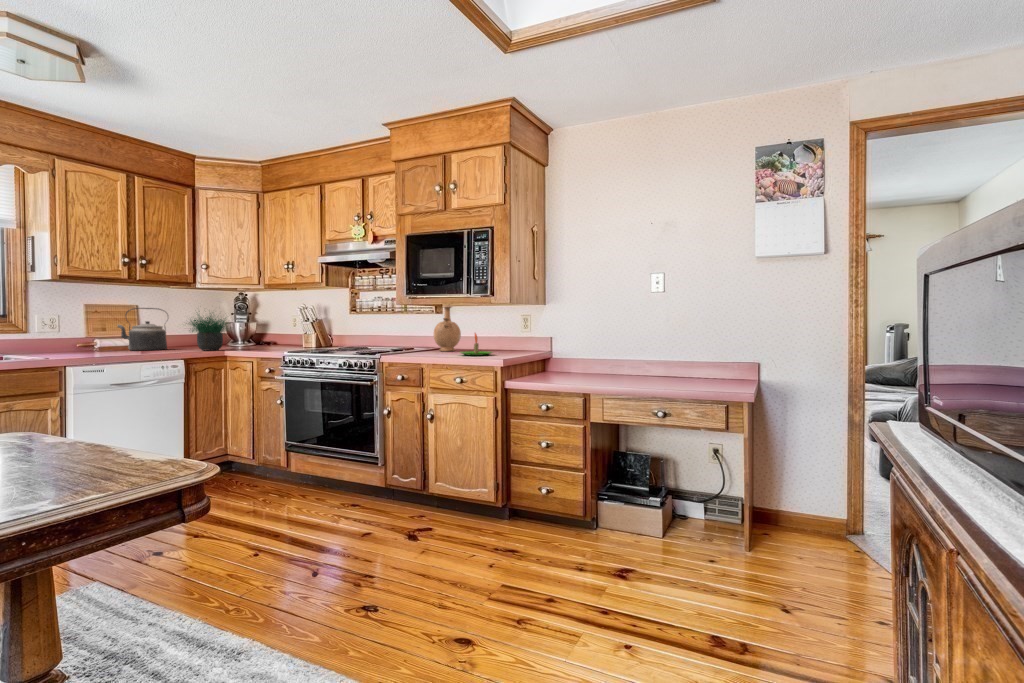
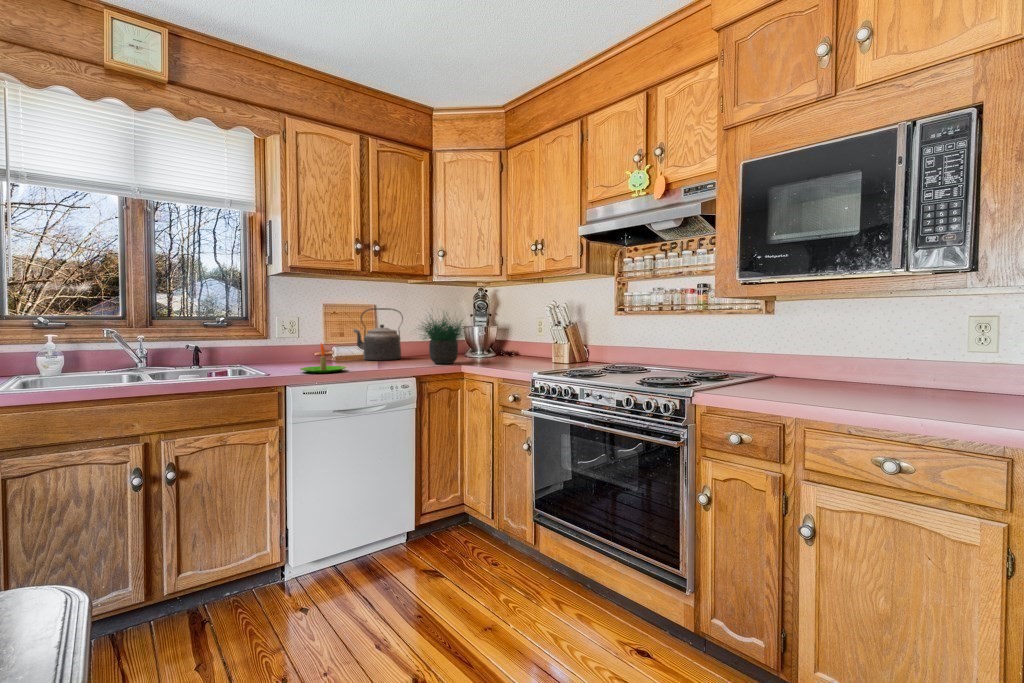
vase: present [434,305,461,351] -> none [785,285,845,387]
candle: present [460,333,493,356] -> present [300,343,346,373]

